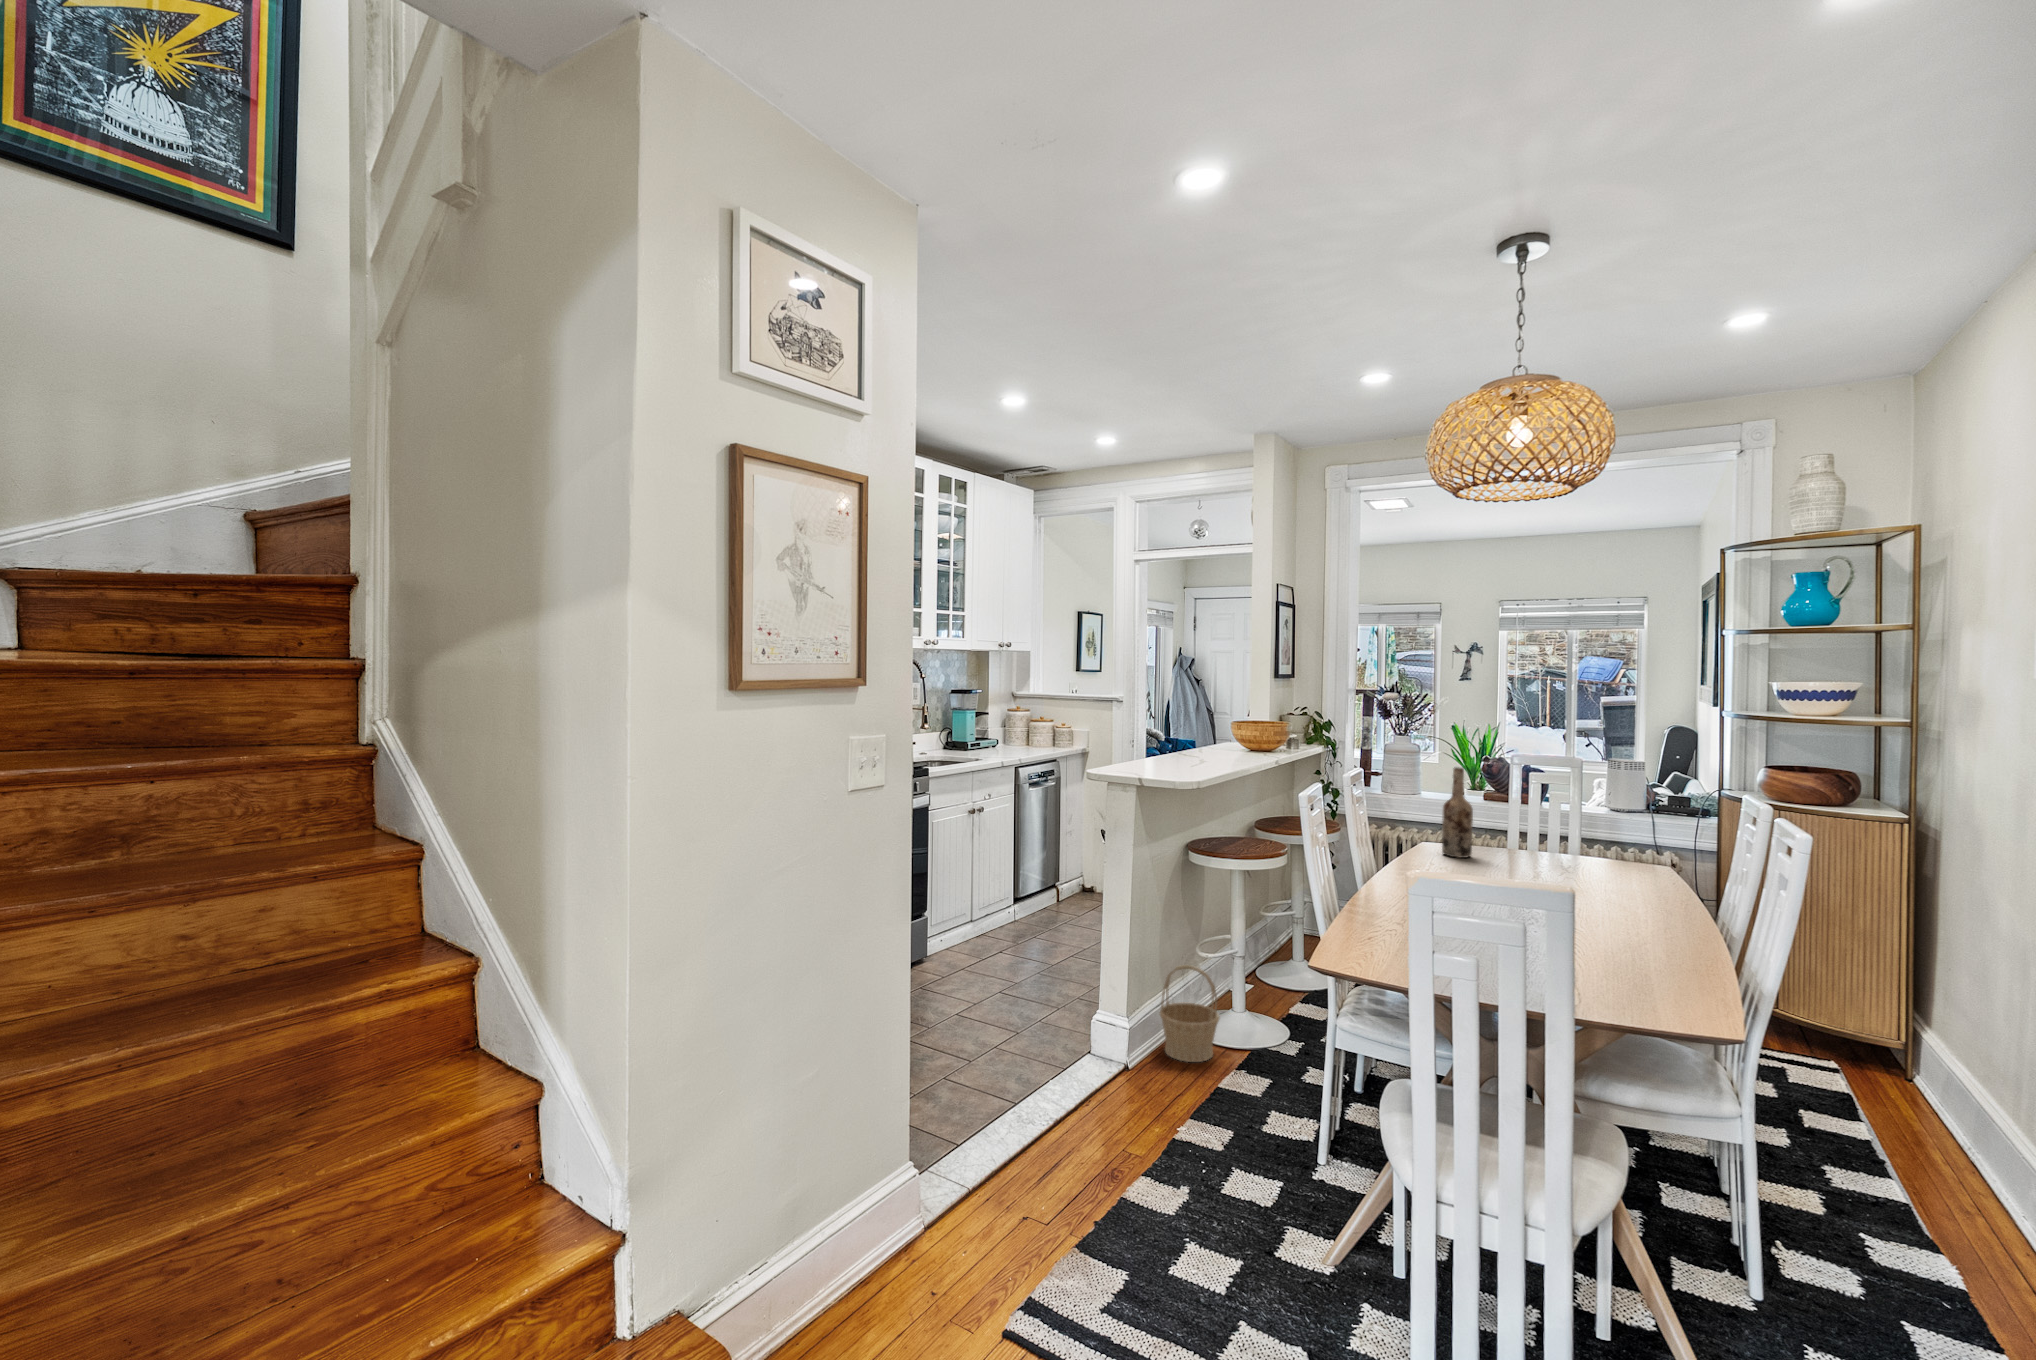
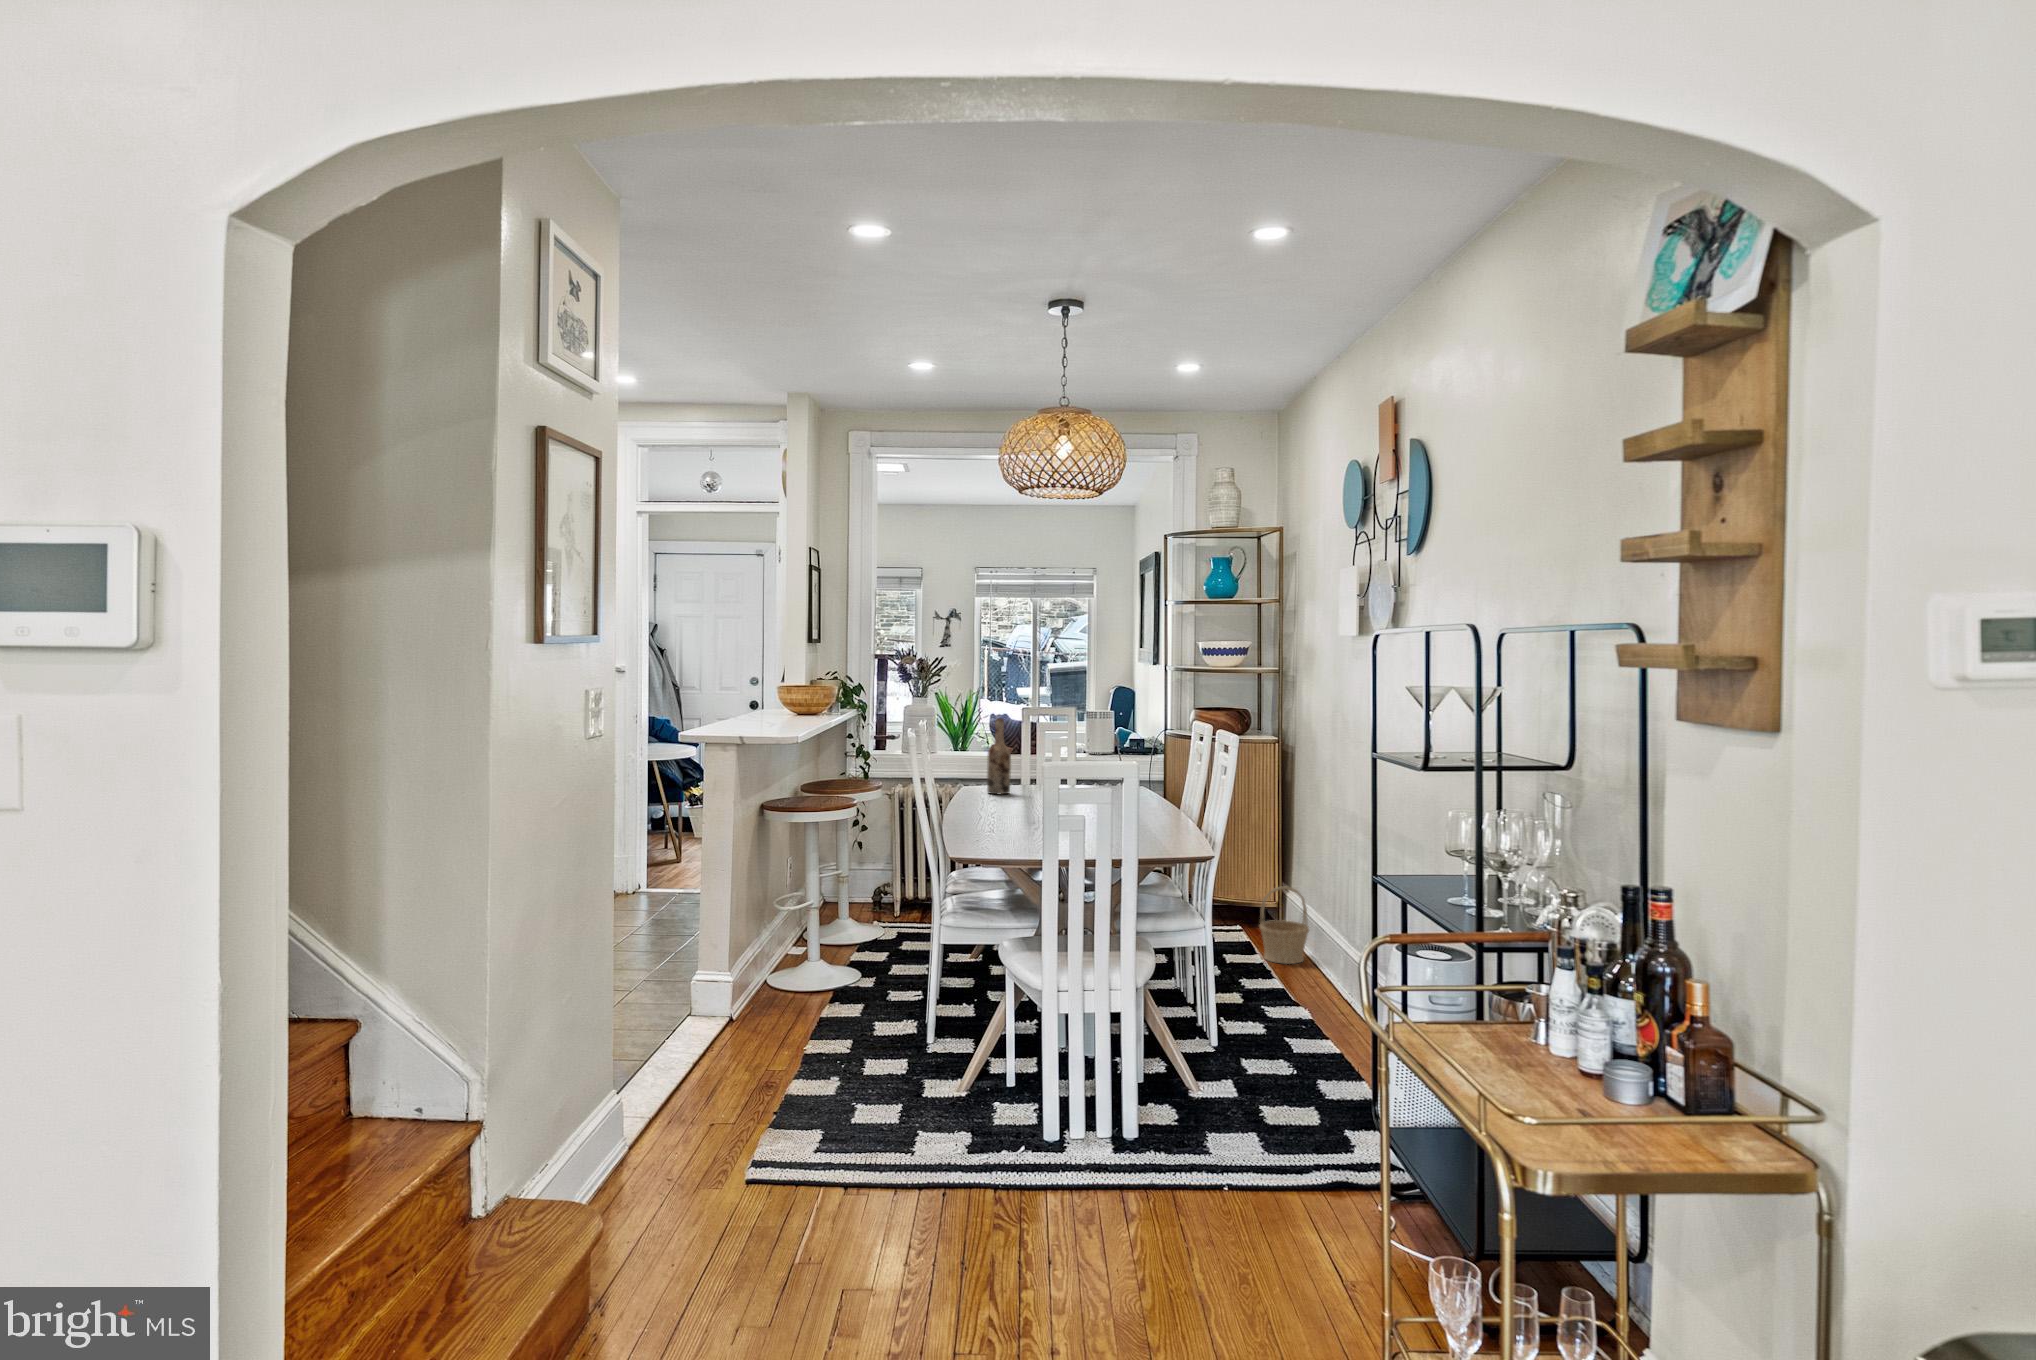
basket: present [1160,965,1219,1062] -> present [1260,886,1309,964]

